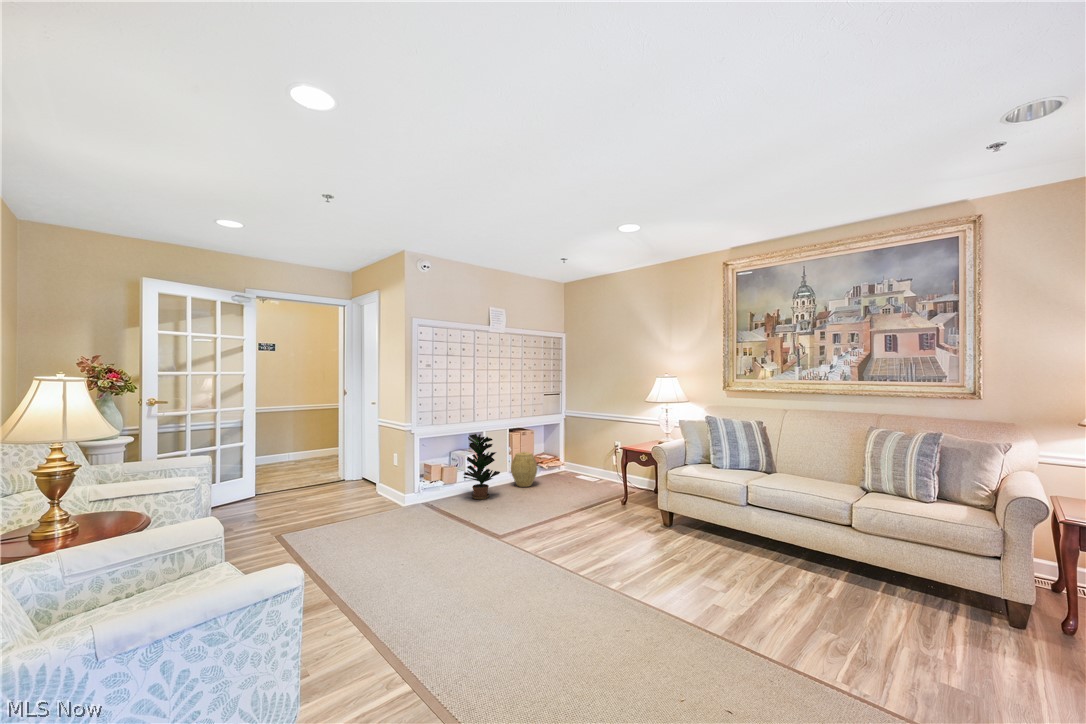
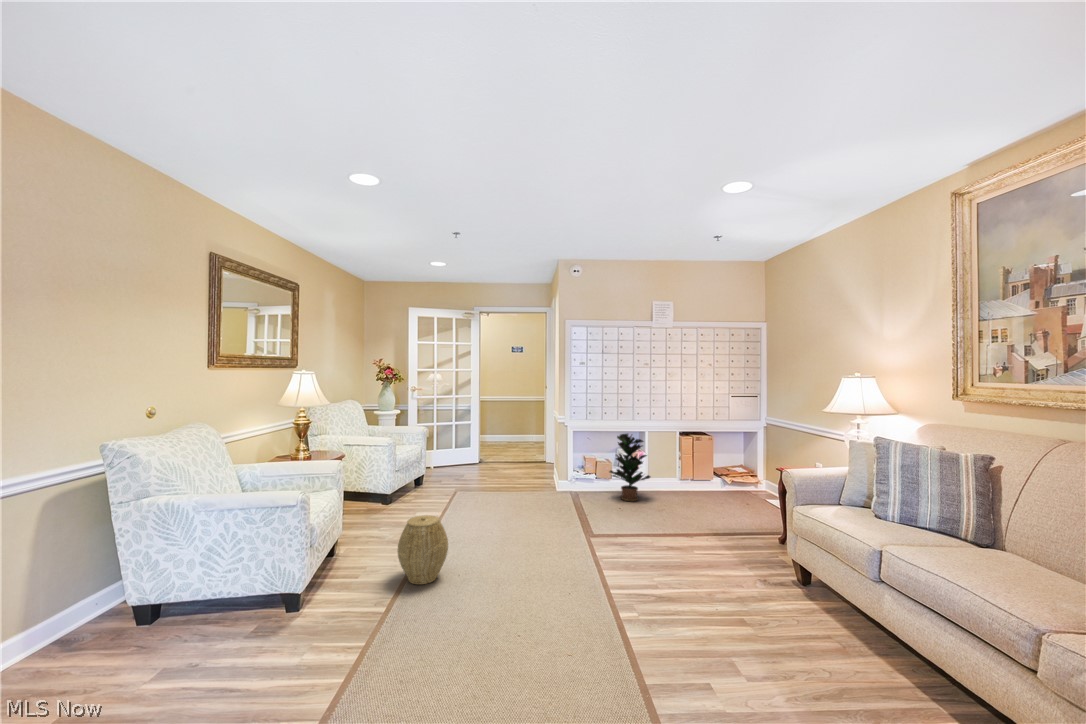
woven basket: present [511,452,538,487] -> present [398,515,448,584]

